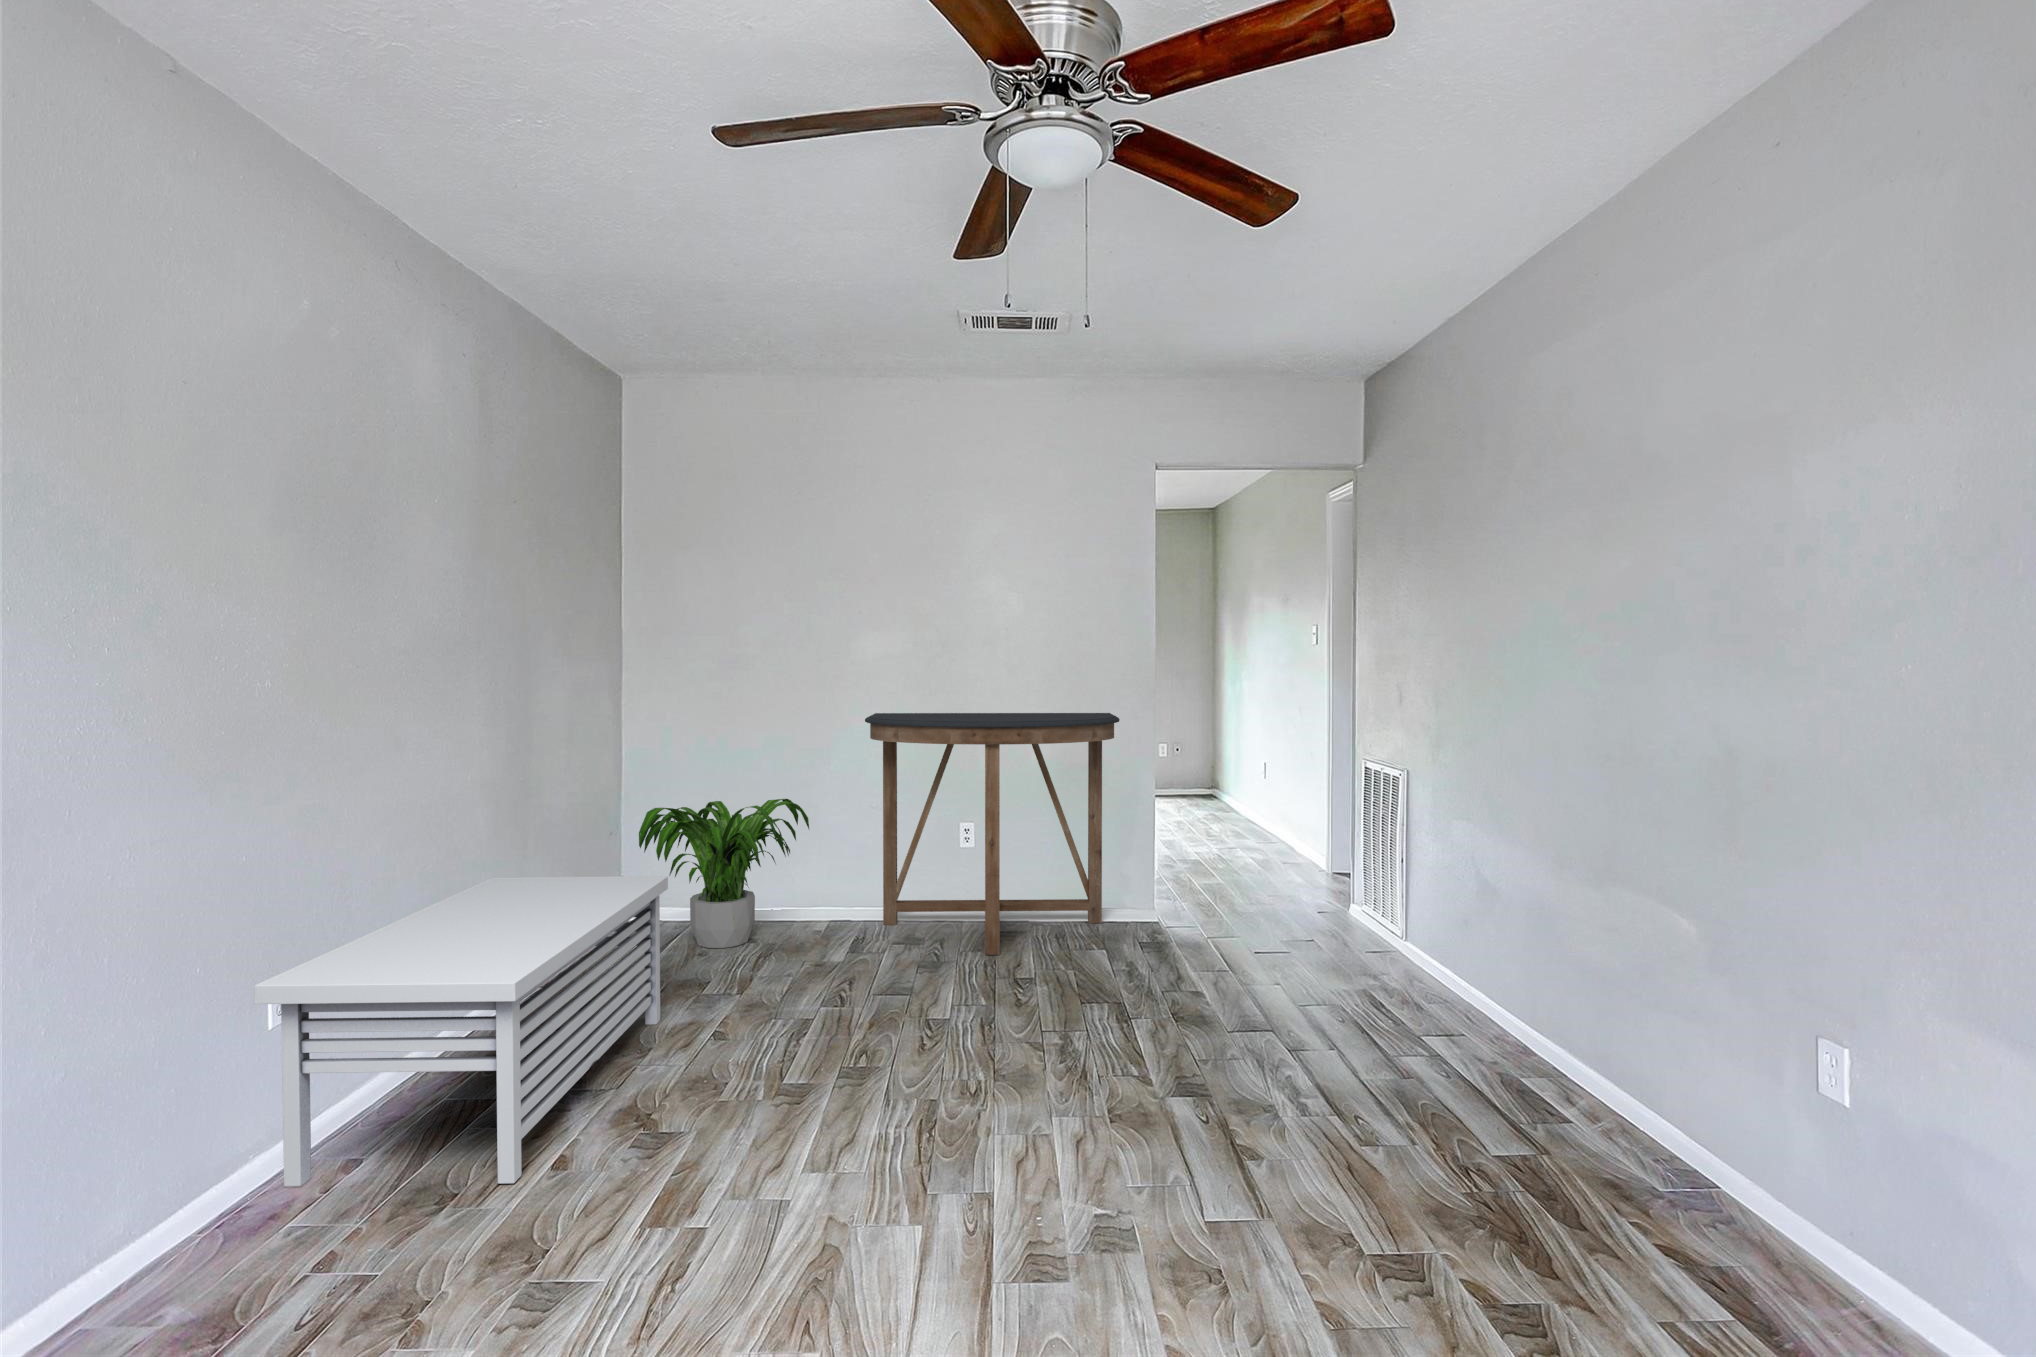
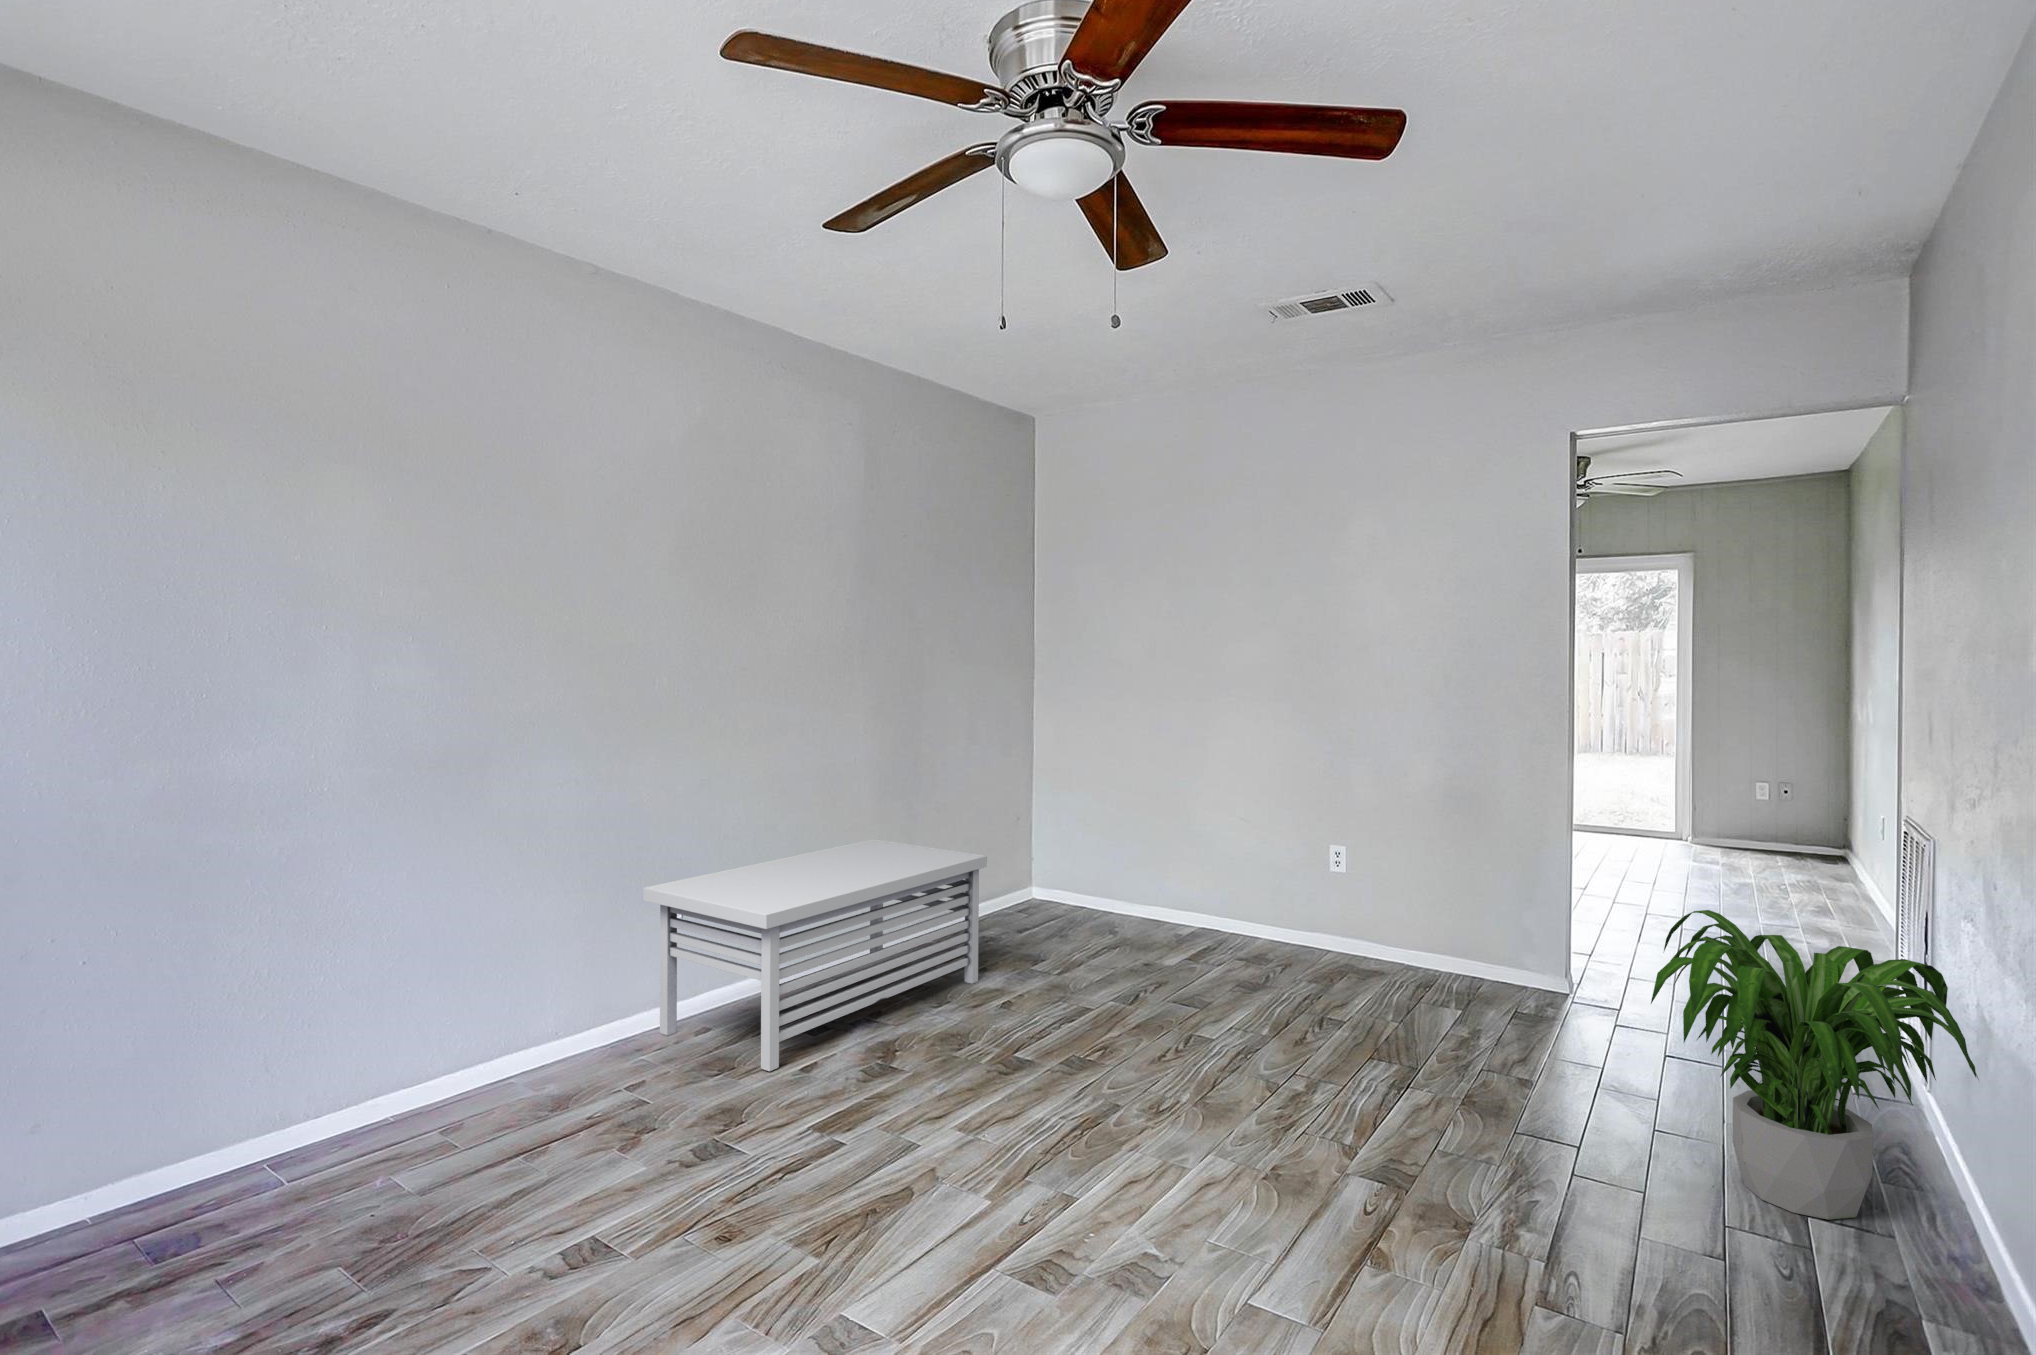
console table: present [865,713,1120,955] -> none [1219,722,1516,991]
potted plant: present [639,799,809,948] -> present [1651,910,1978,1220]

